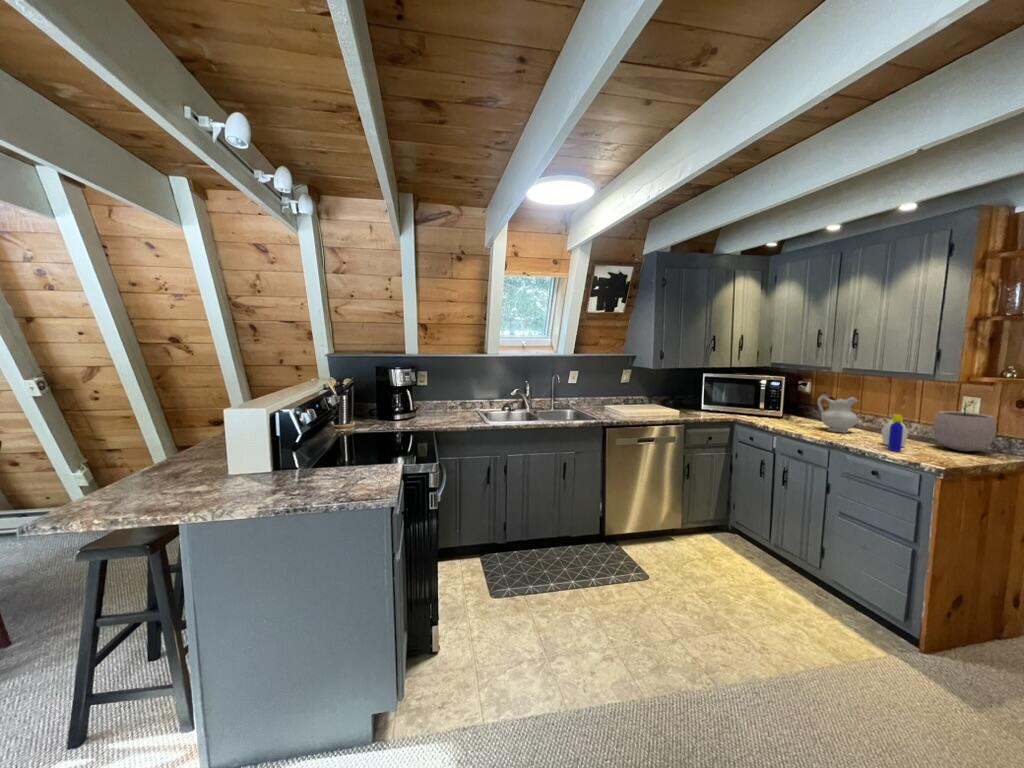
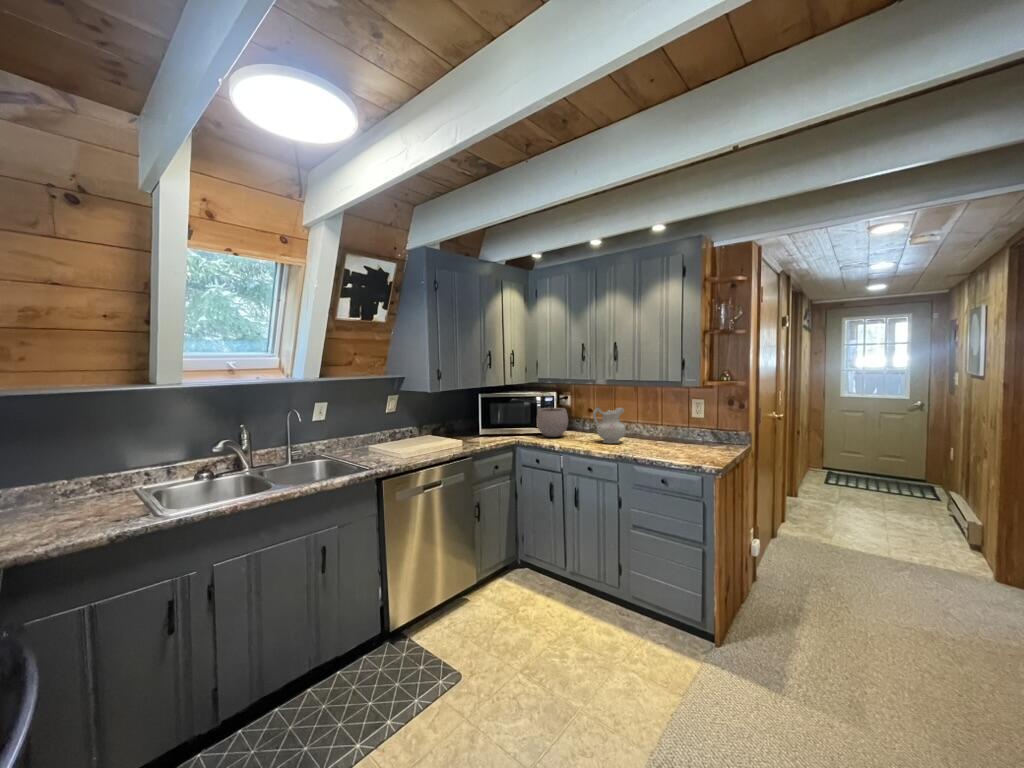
plant pot: present [933,401,996,451] -> present [537,403,568,437]
bottle: present [882,414,909,452] -> none [654,422,676,458]

